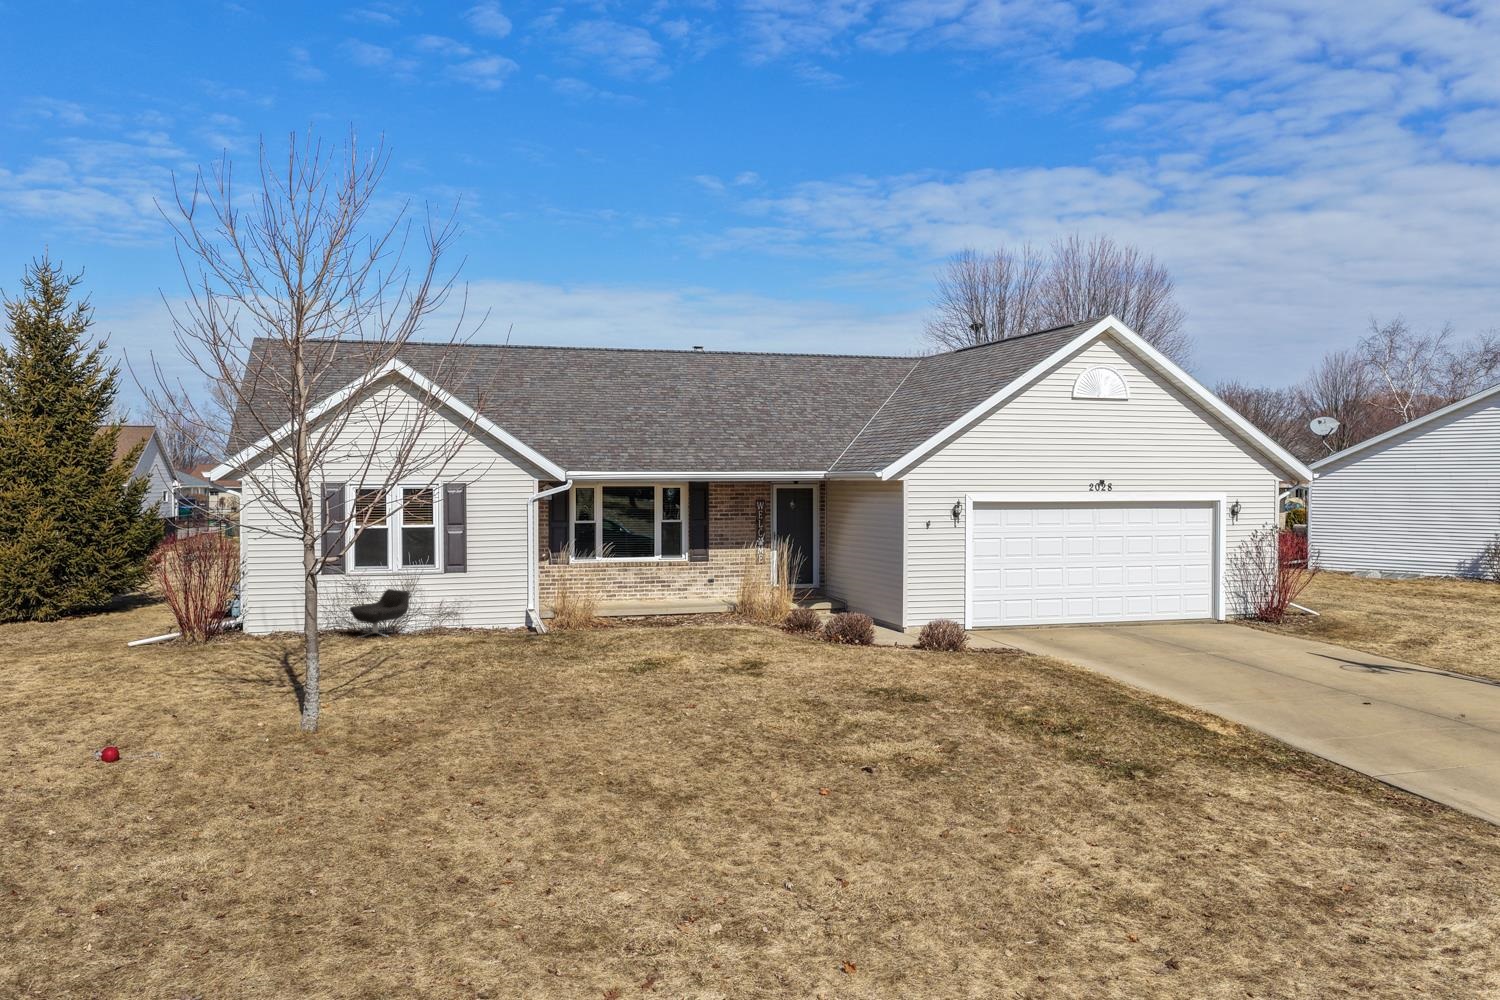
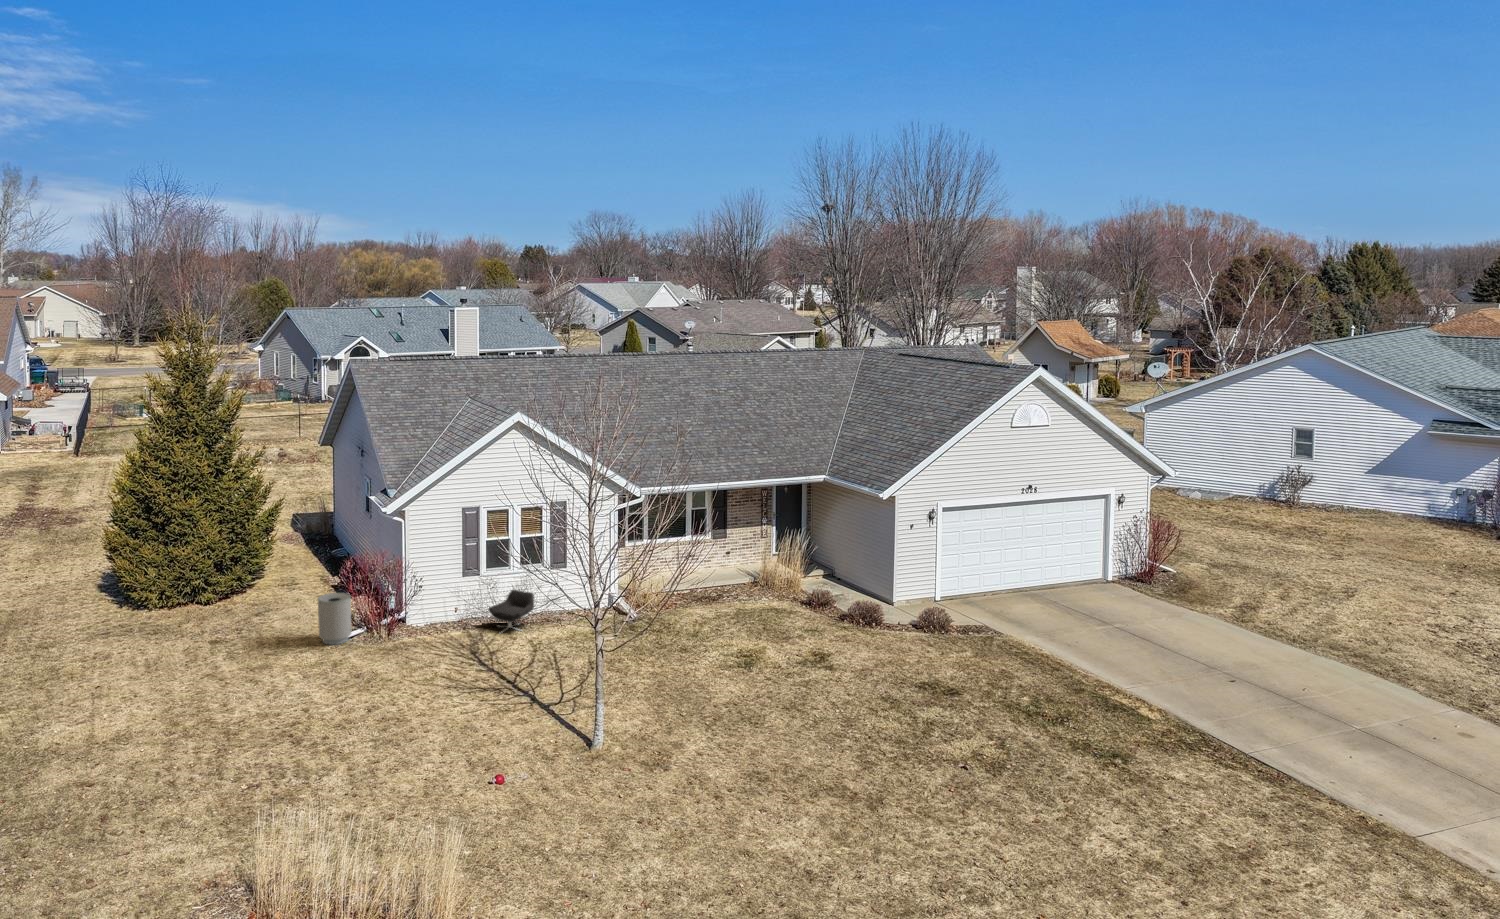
trash can: none [130,579,174,640] -> present [318,593,352,645]

